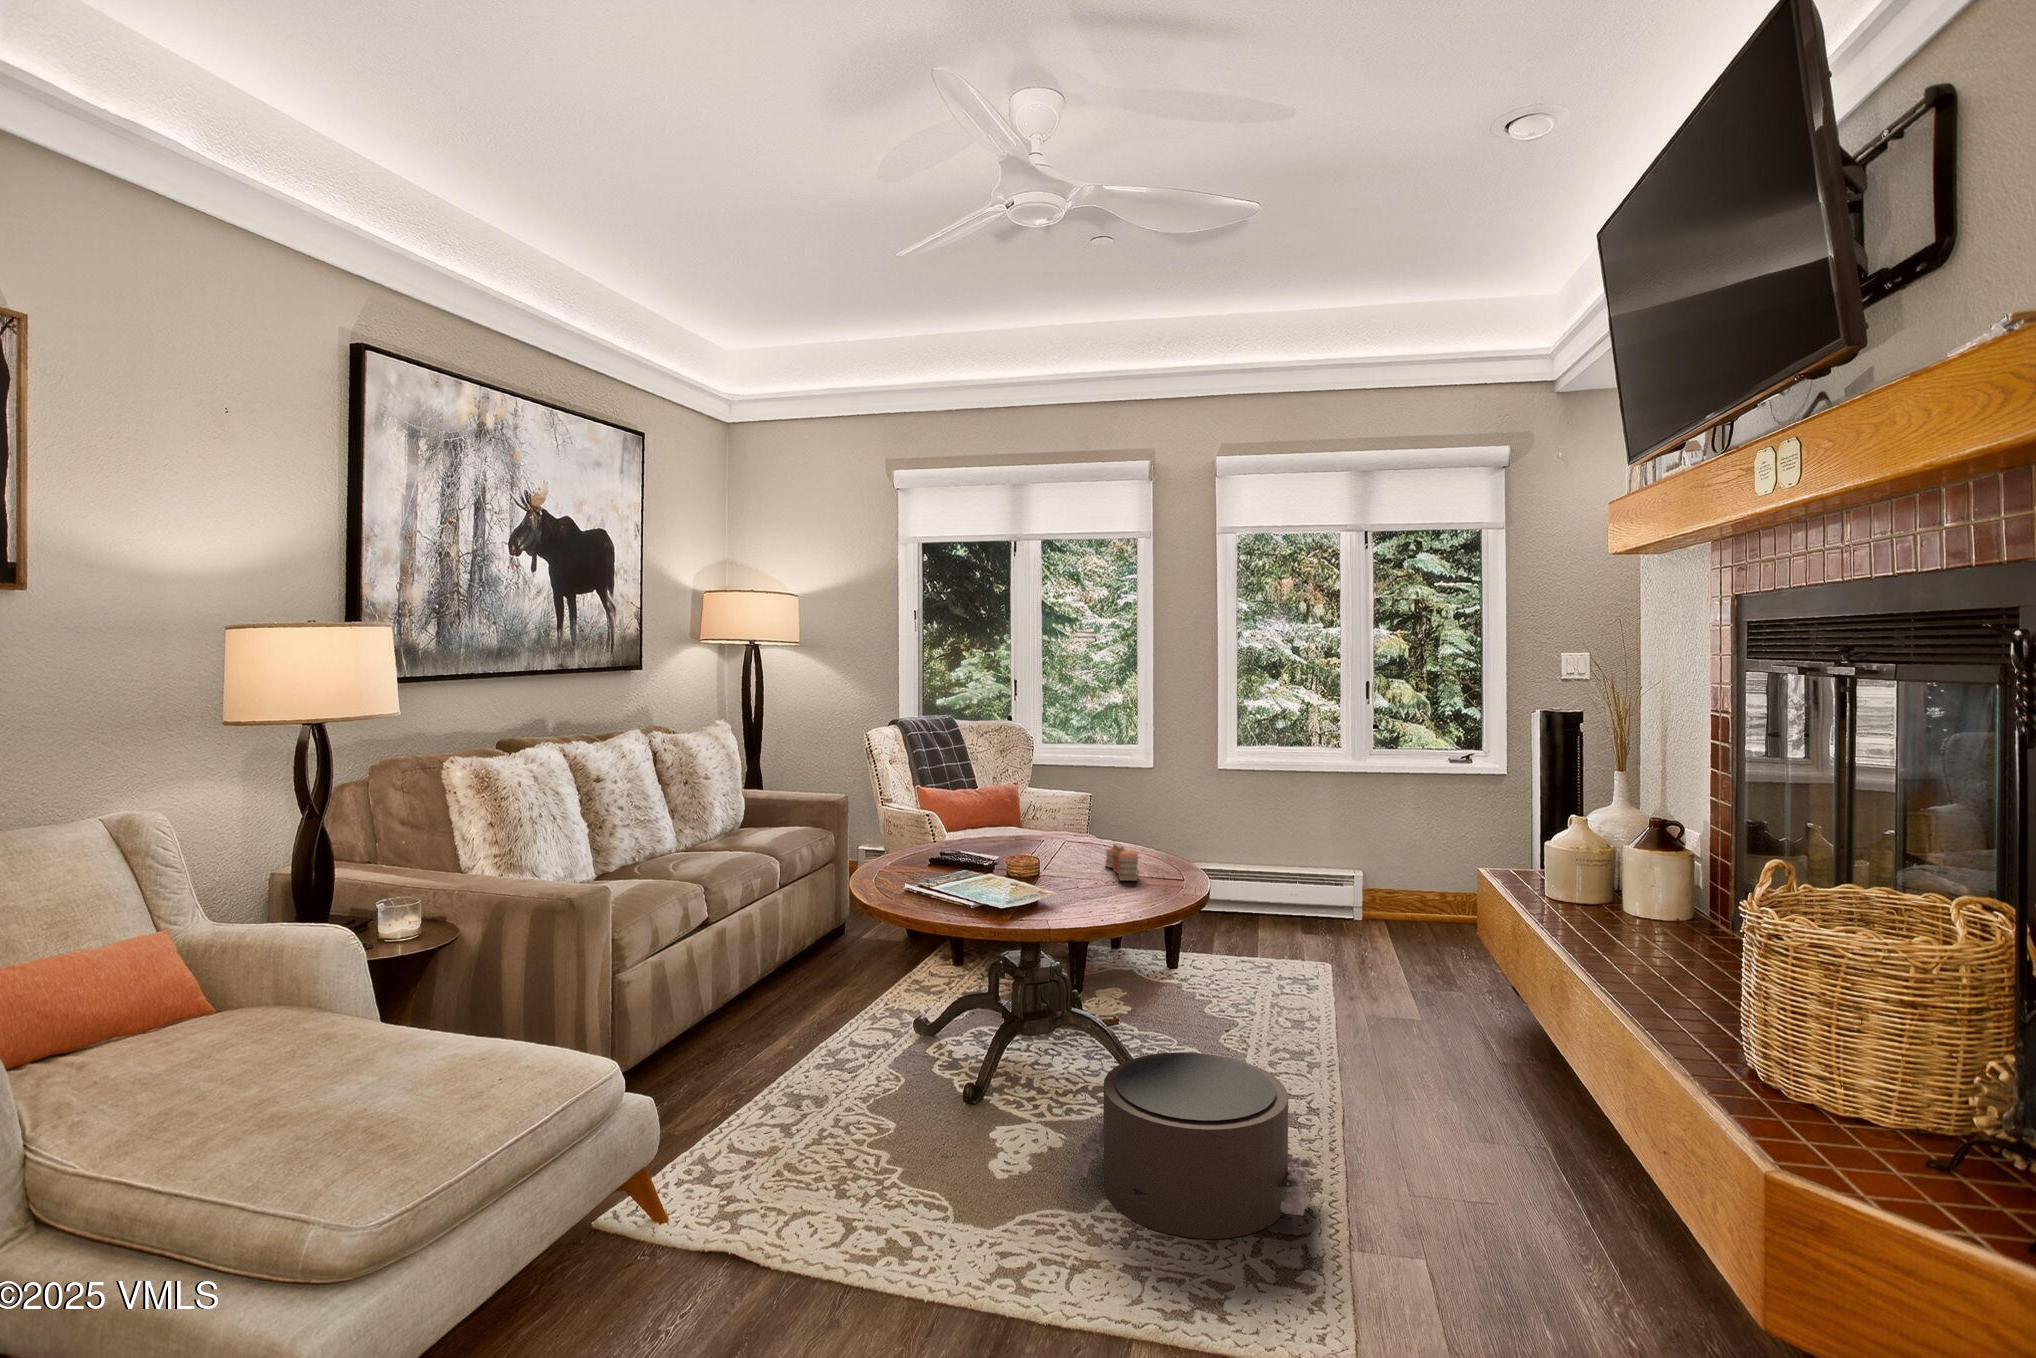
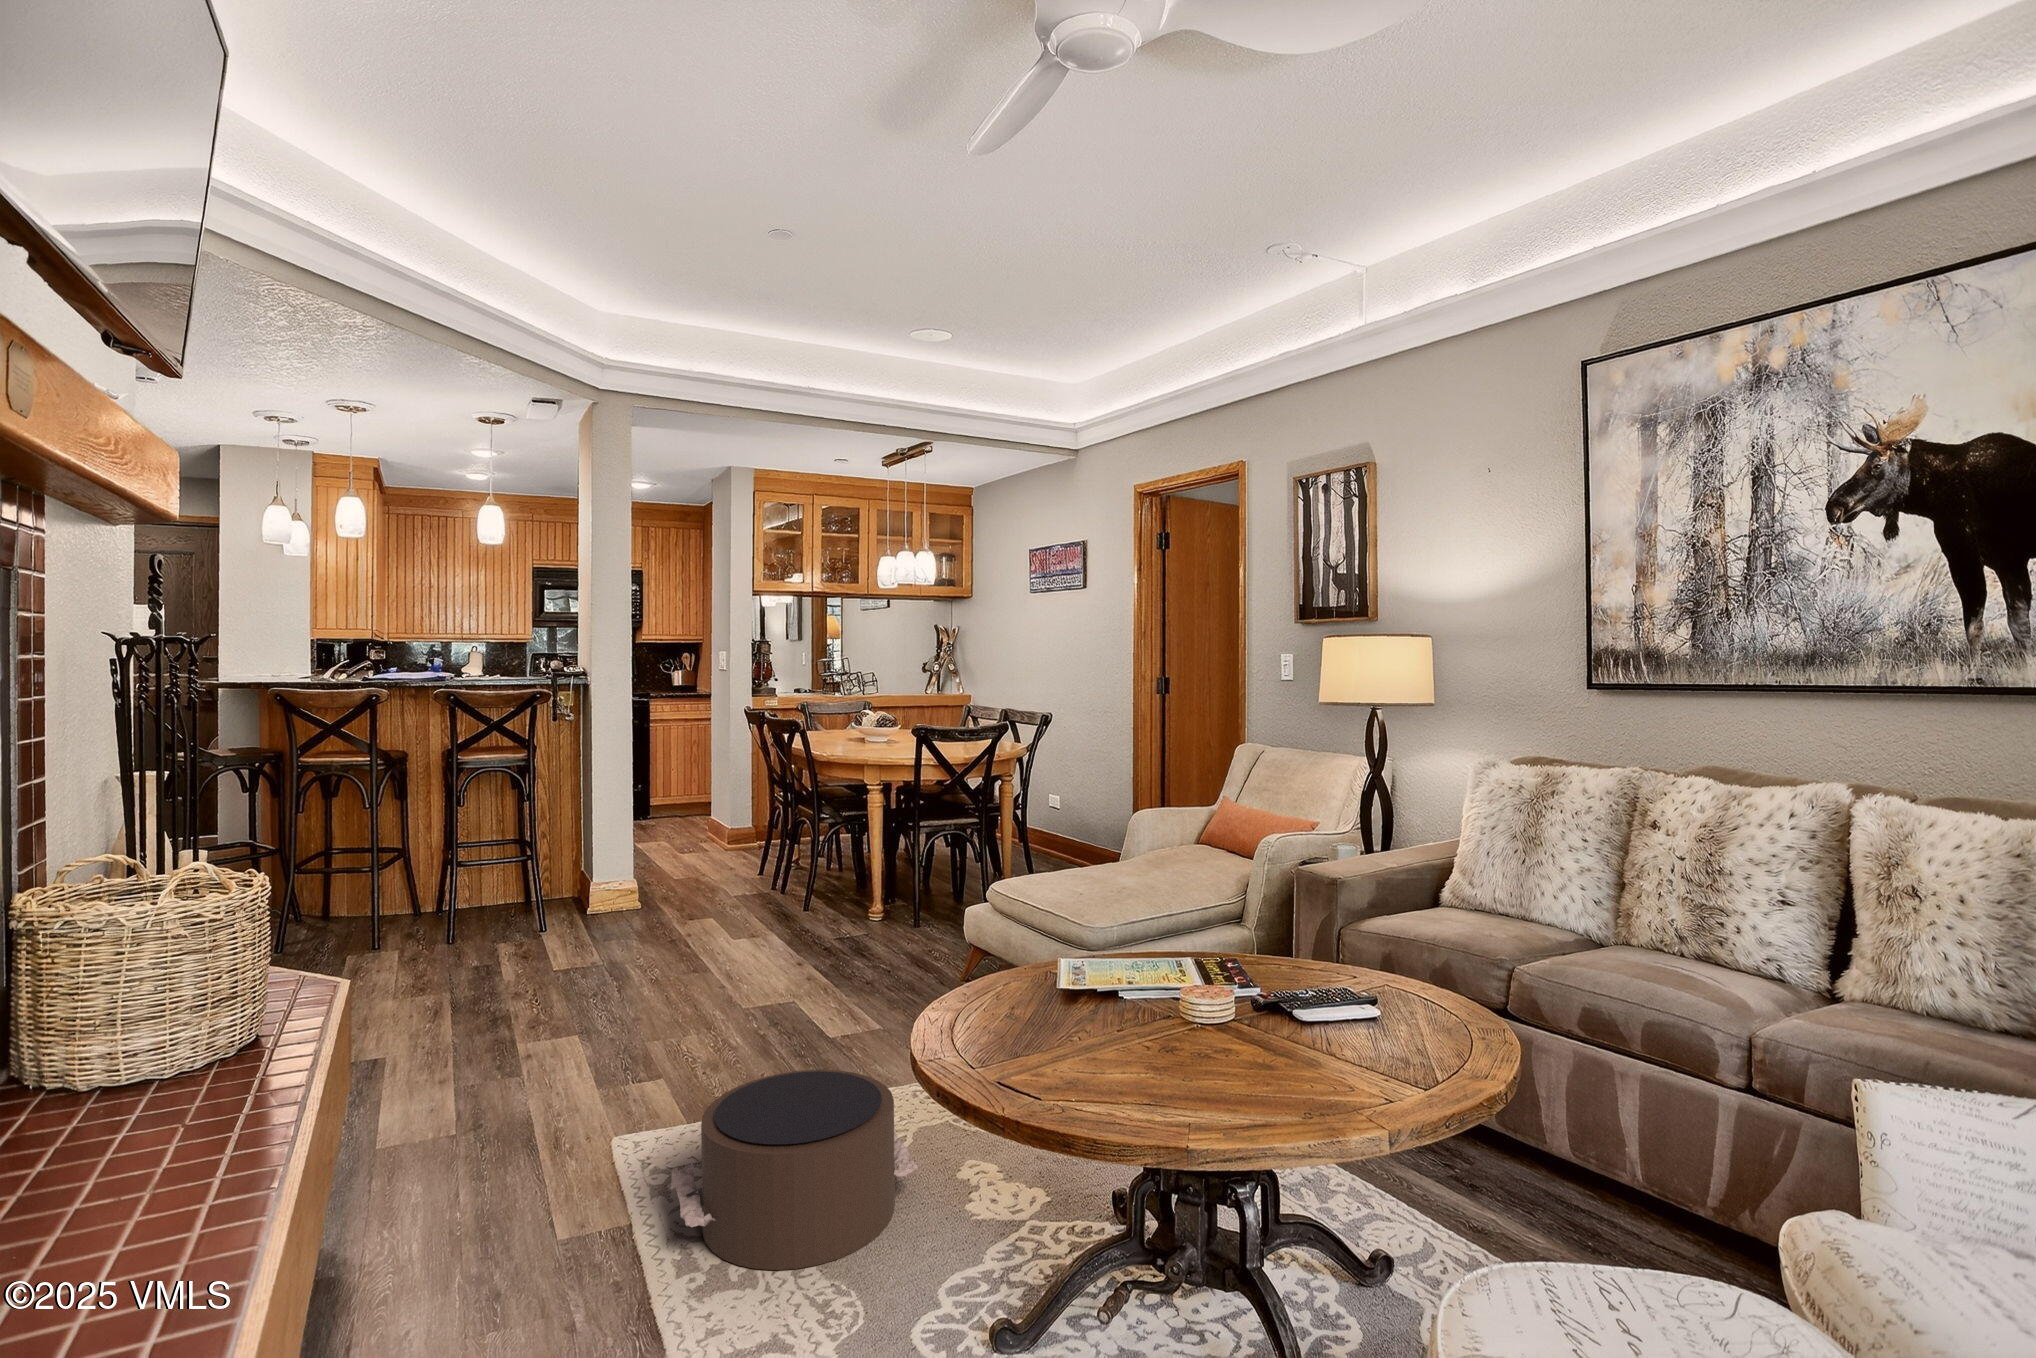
book: present [1105,843,1138,881] -> none [1077,1021,1218,1111]

